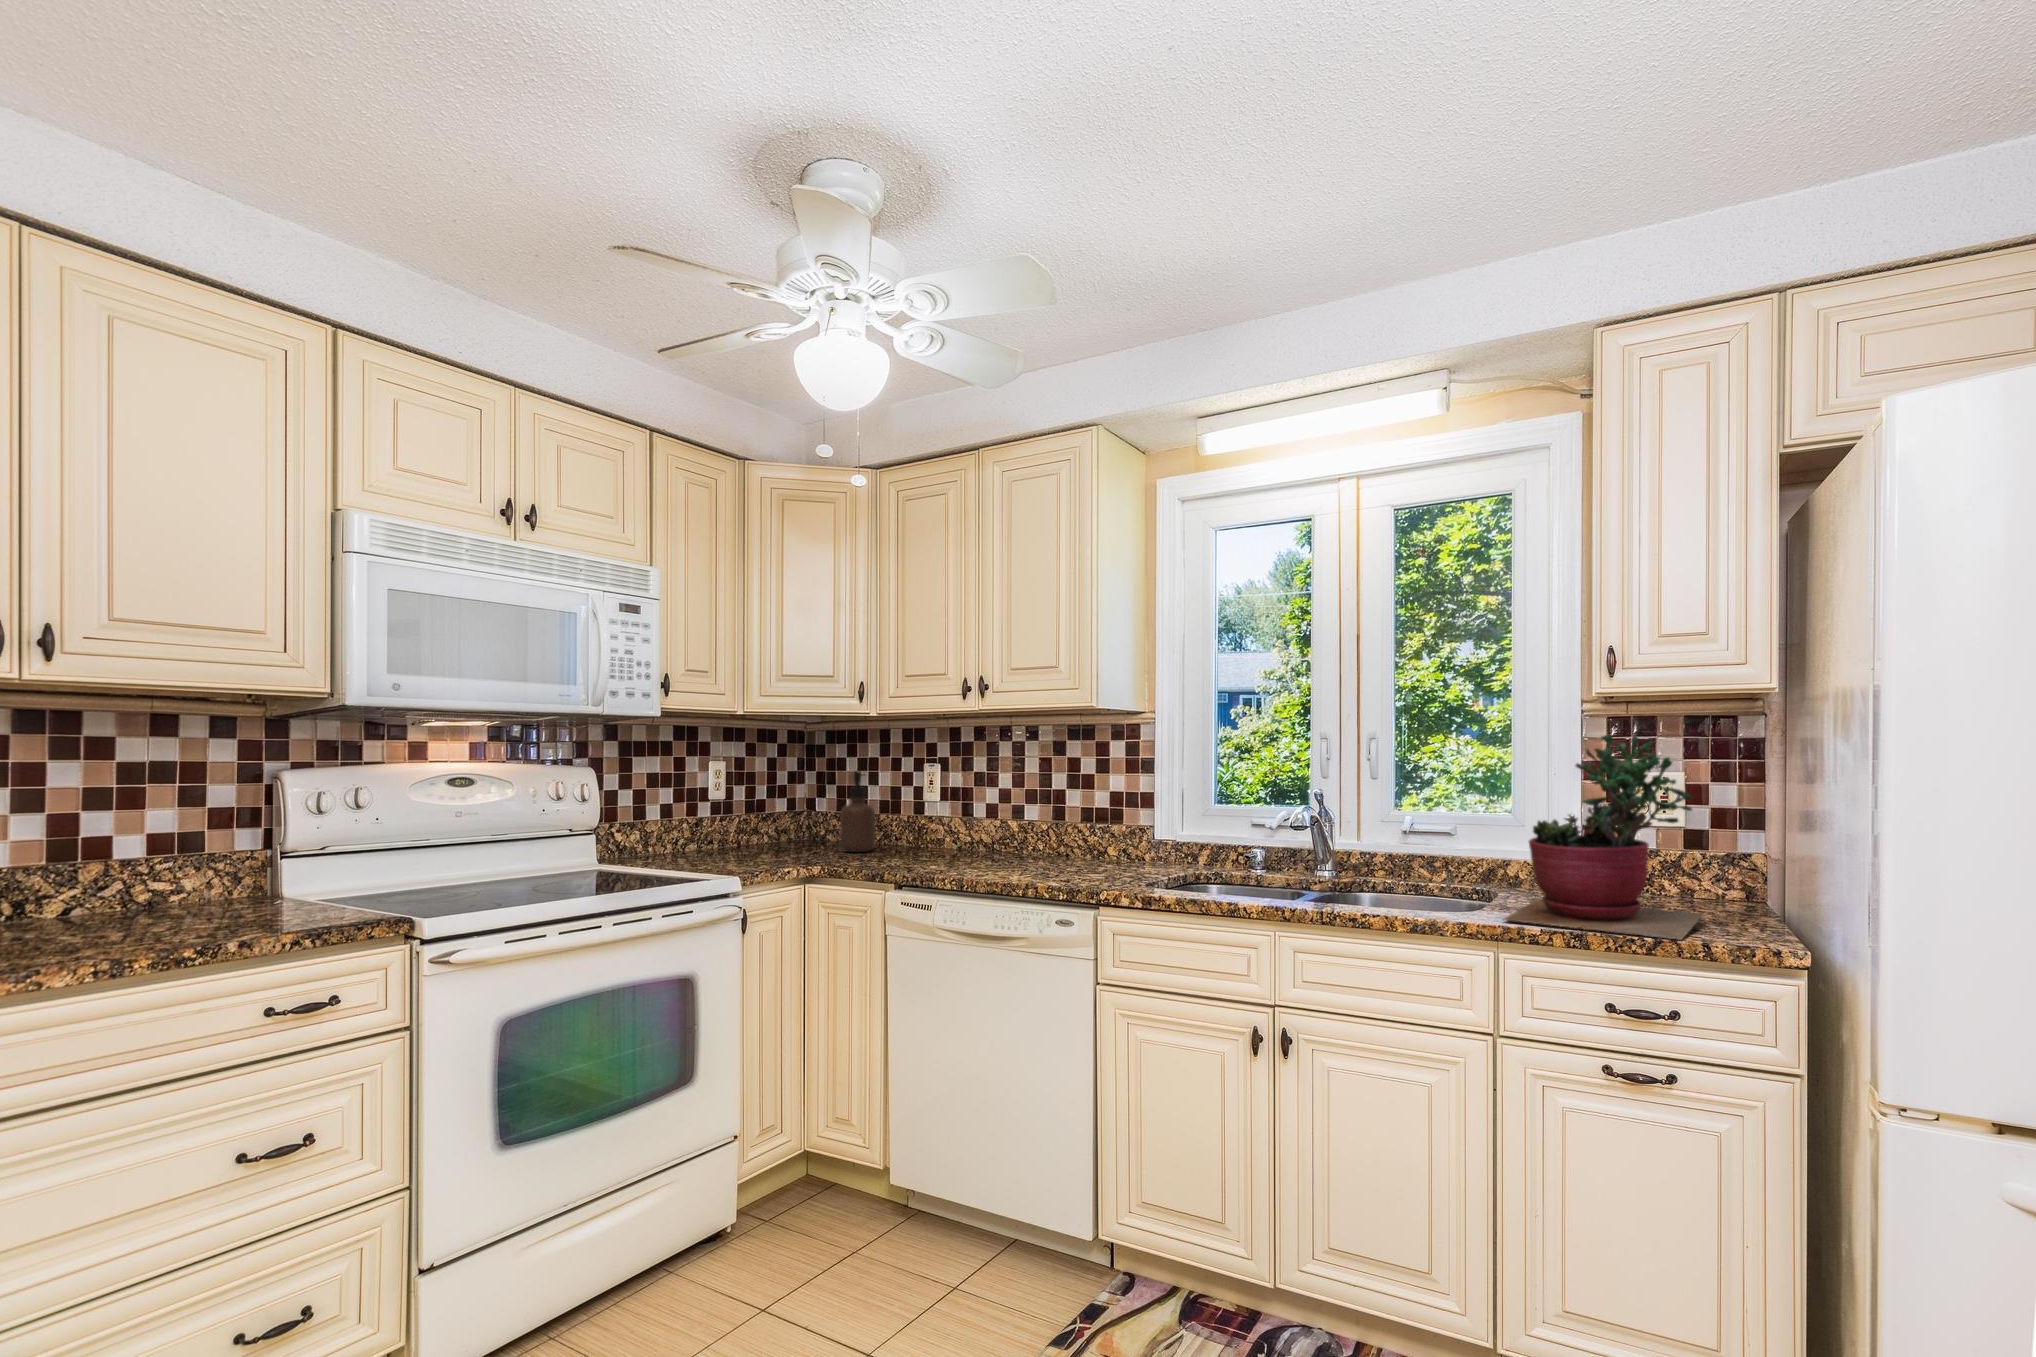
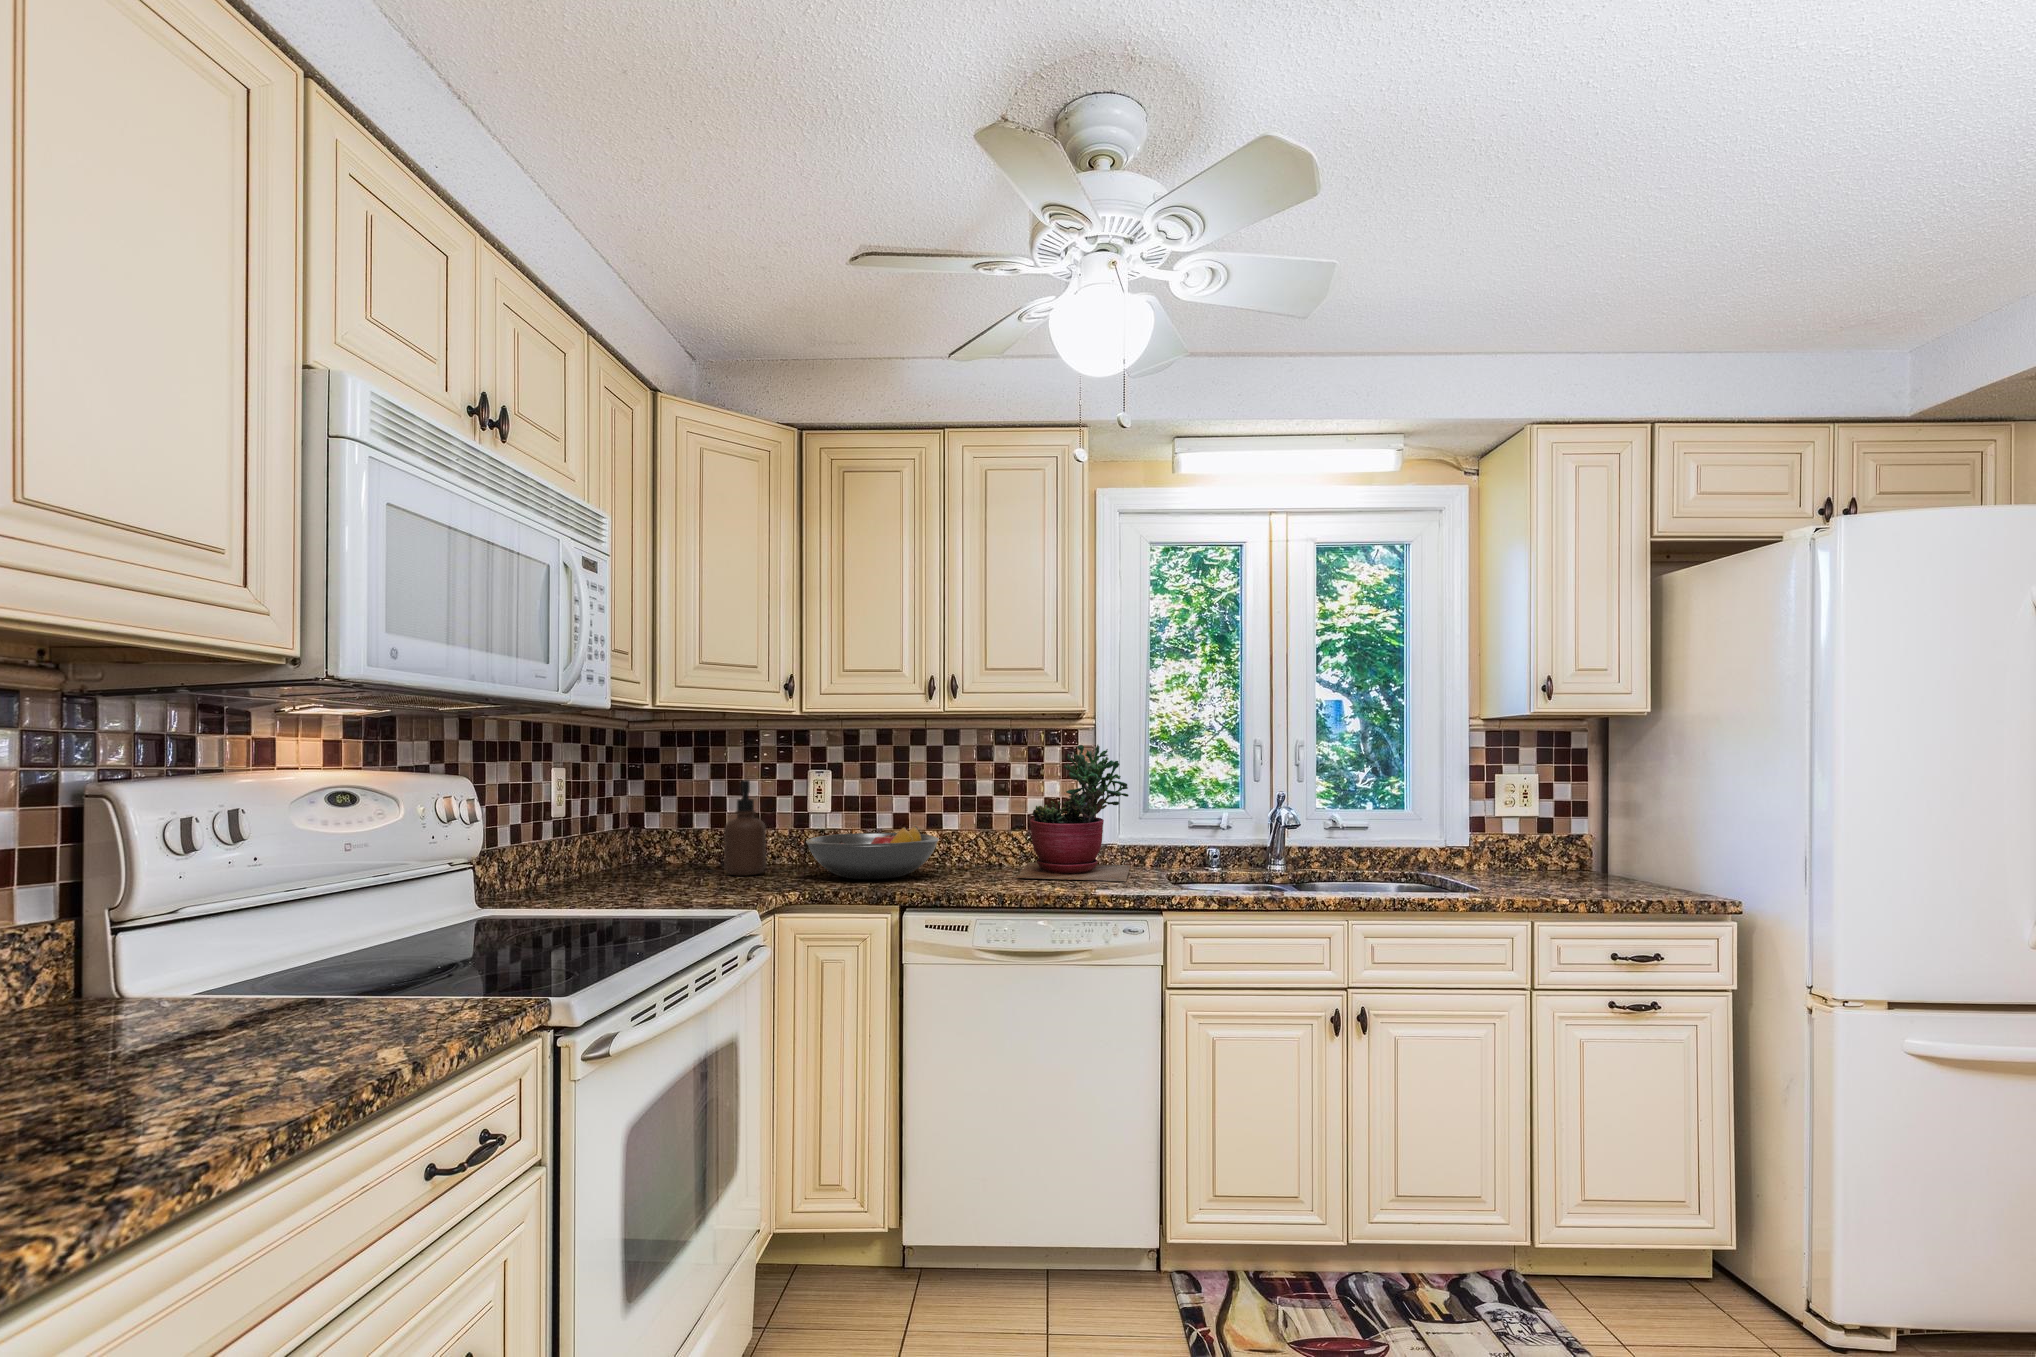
succulent plant: present [1504,735,1702,940] -> present [1016,745,1130,882]
fruit bowl: none [877,815,997,860] -> present [806,826,939,879]

